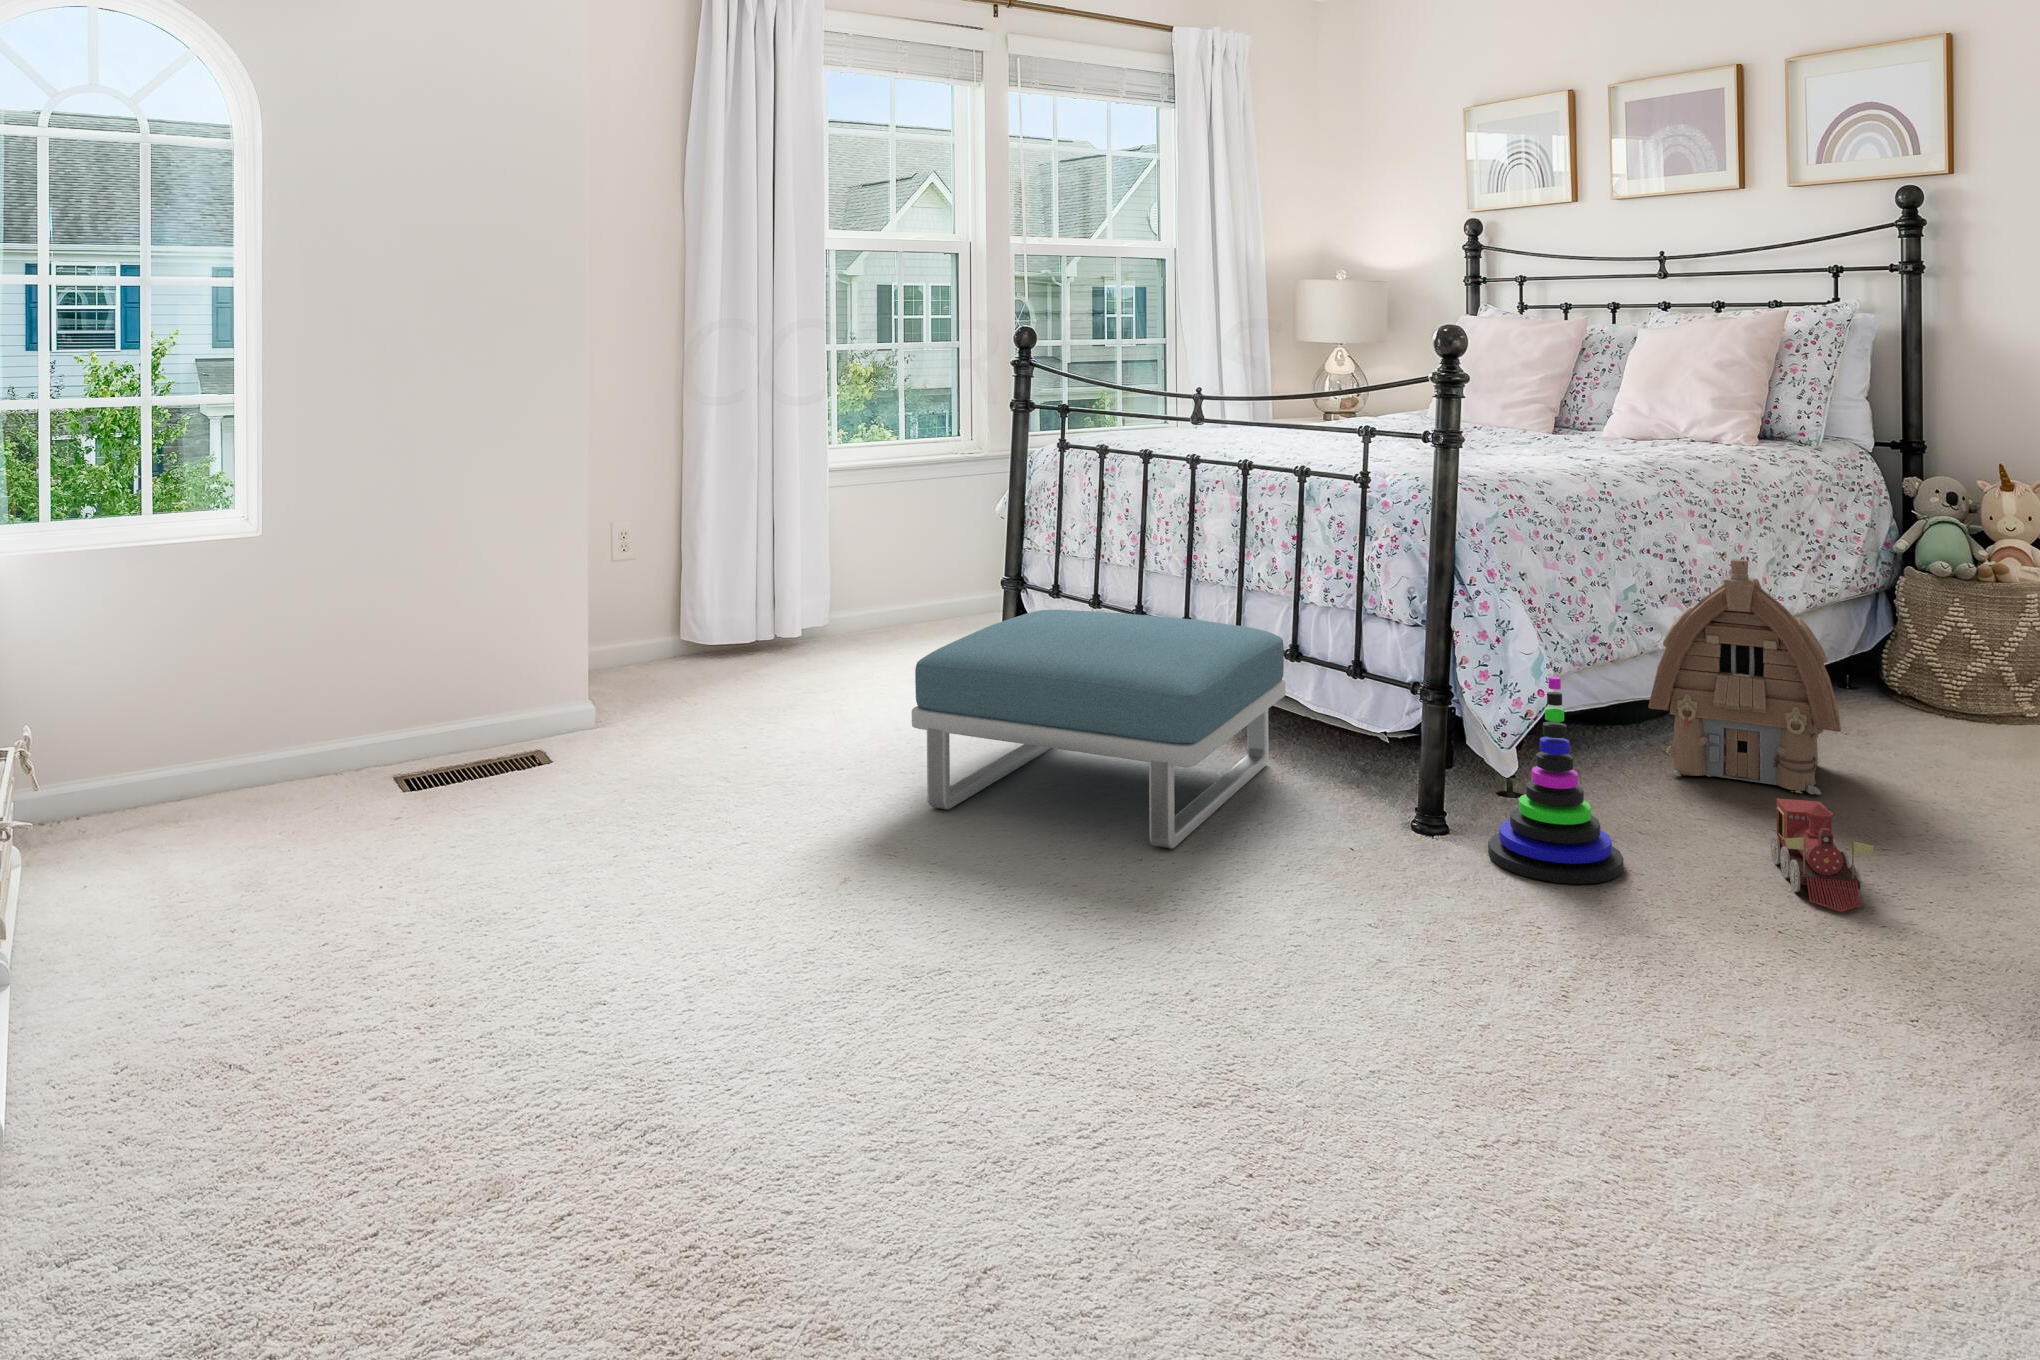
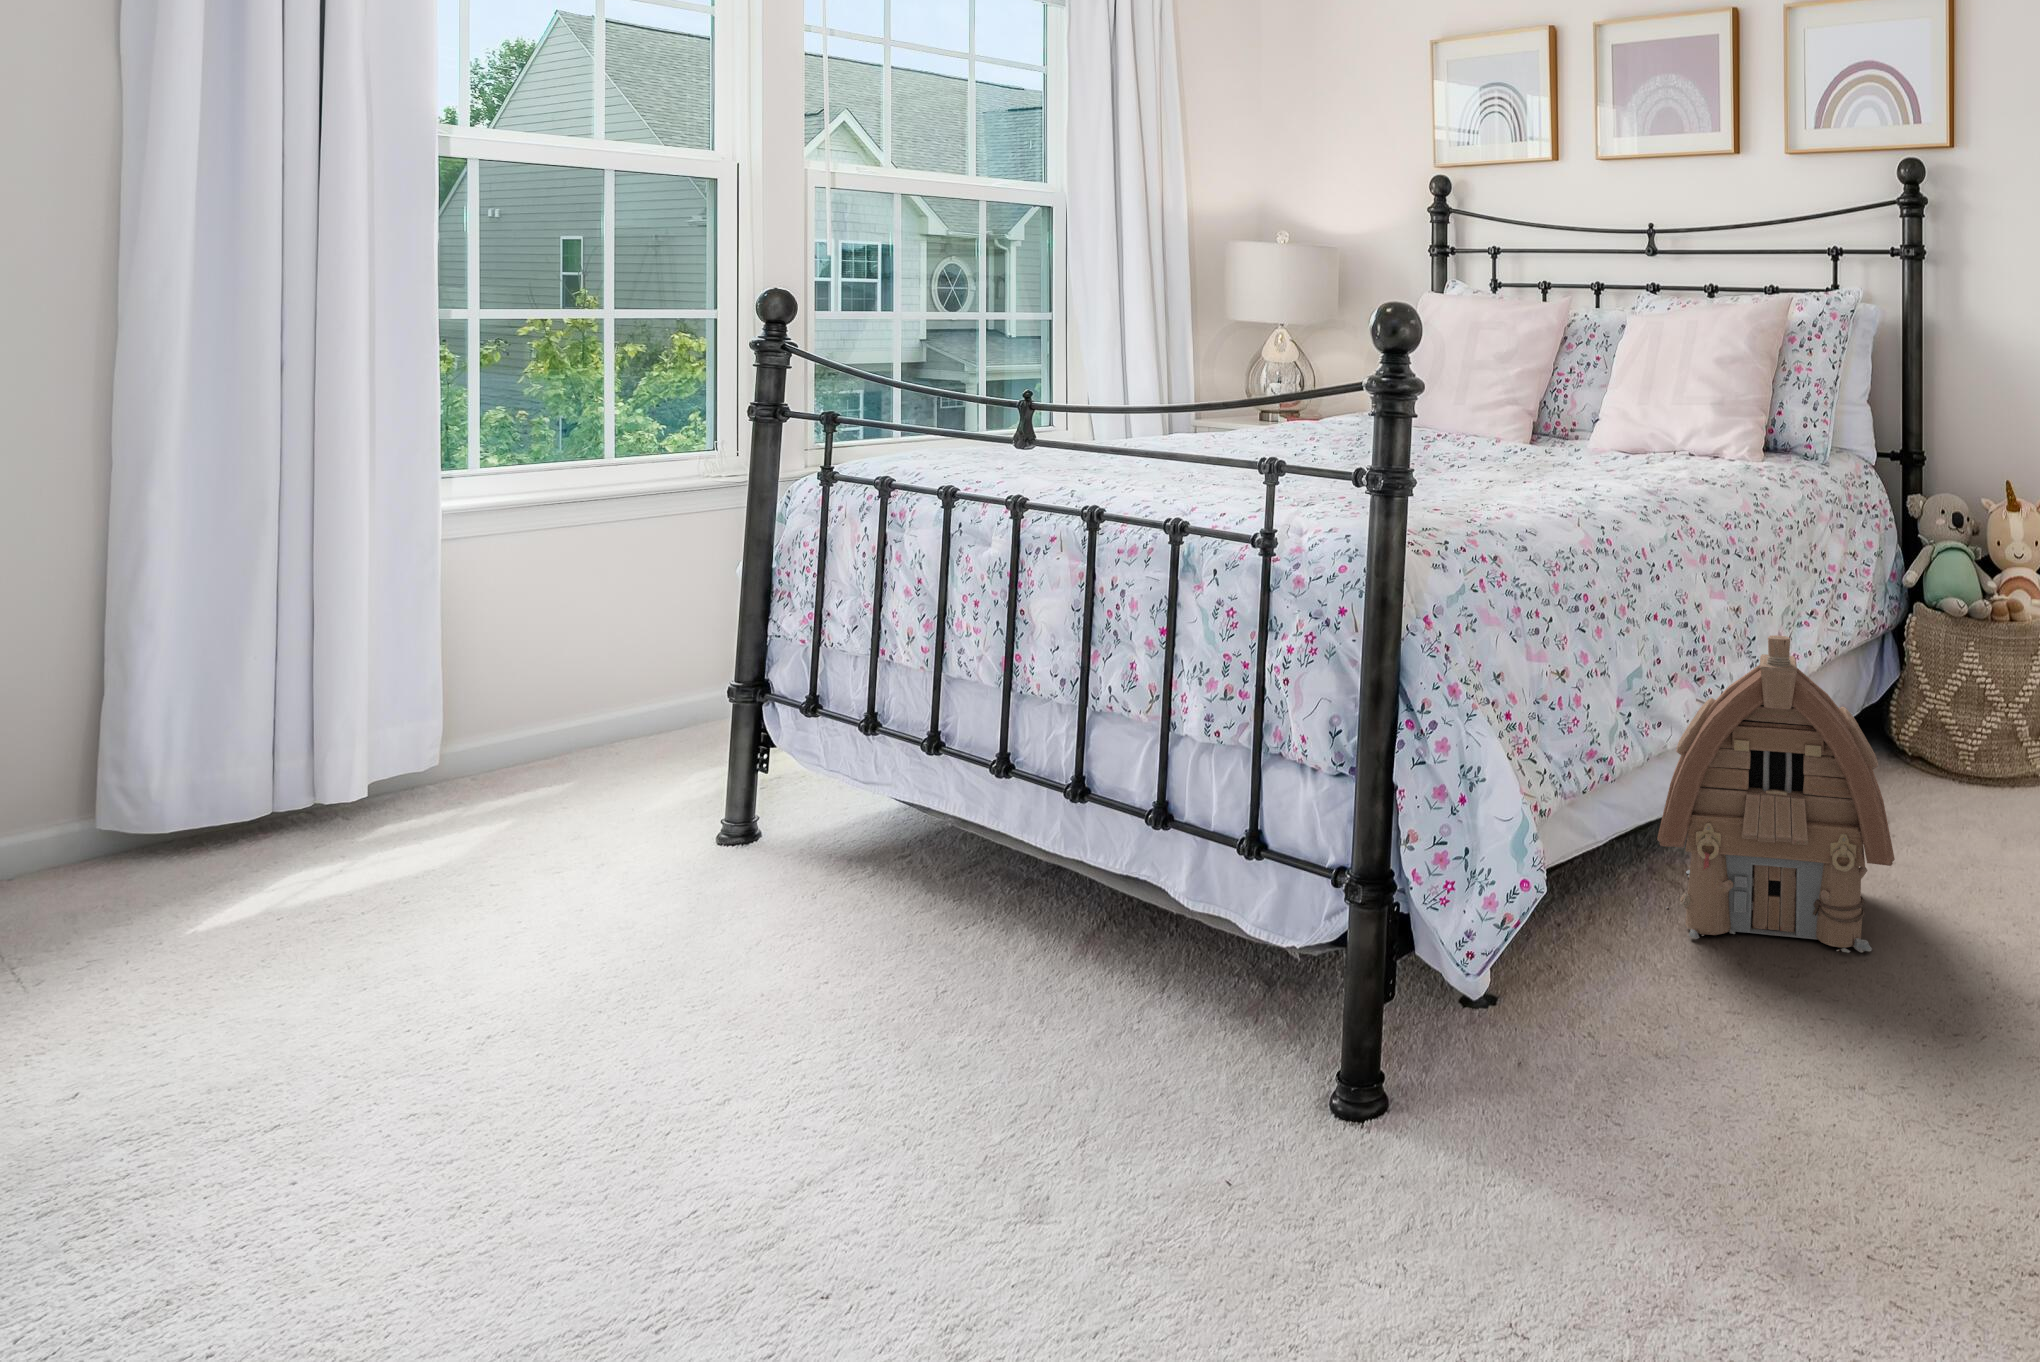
footstool: present [912,610,1286,848] -> none [350,766,1142,1286]
stacking toy: present [1488,676,1623,884] -> none [1444,877,1650,1244]
toy train: present [1771,799,1874,912] -> none [1843,1017,2003,1236]

